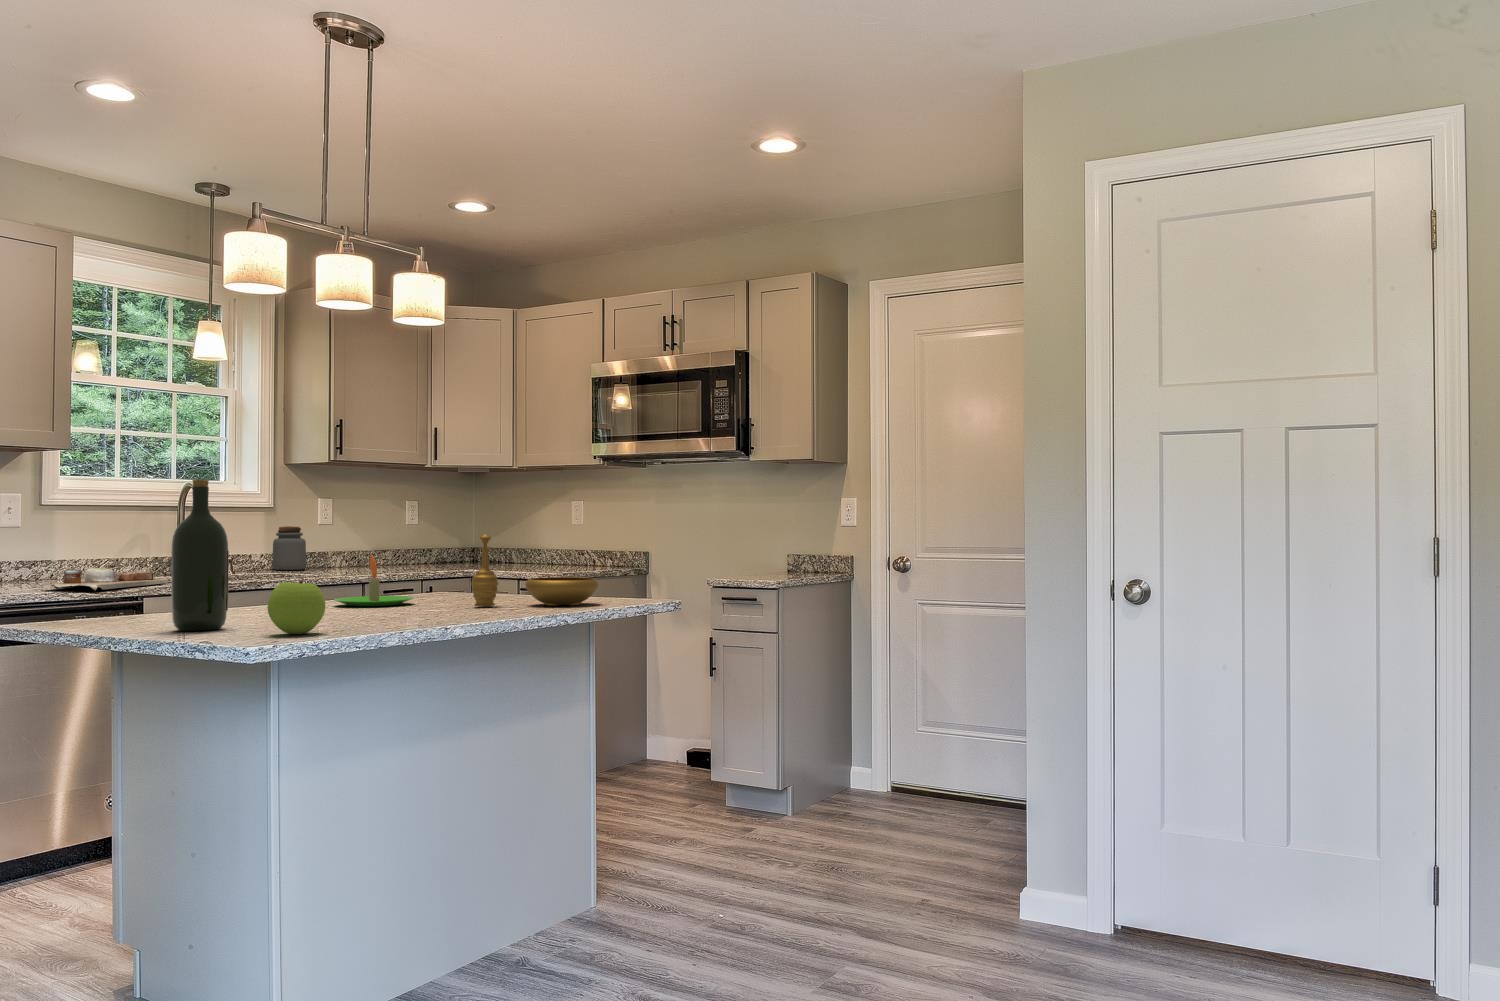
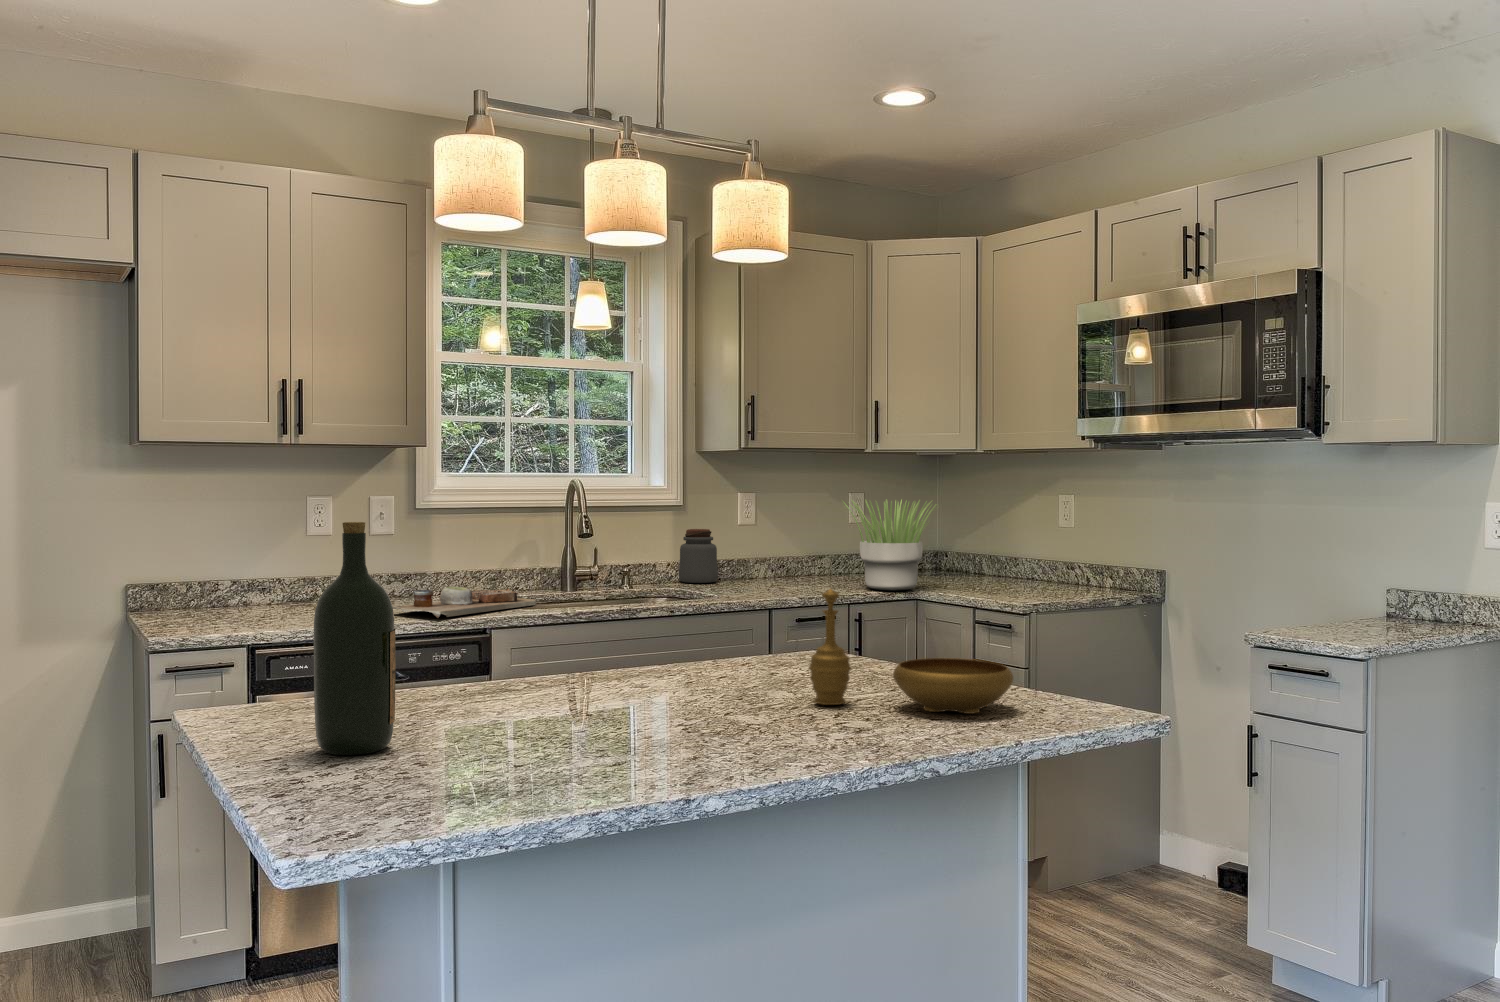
potted plant: none [409,501,492,571] -> present [844,500,935,590]
candle: present [334,555,414,606] -> none [632,609,744,687]
apple: present [268,581,326,634] -> none [395,699,485,790]

